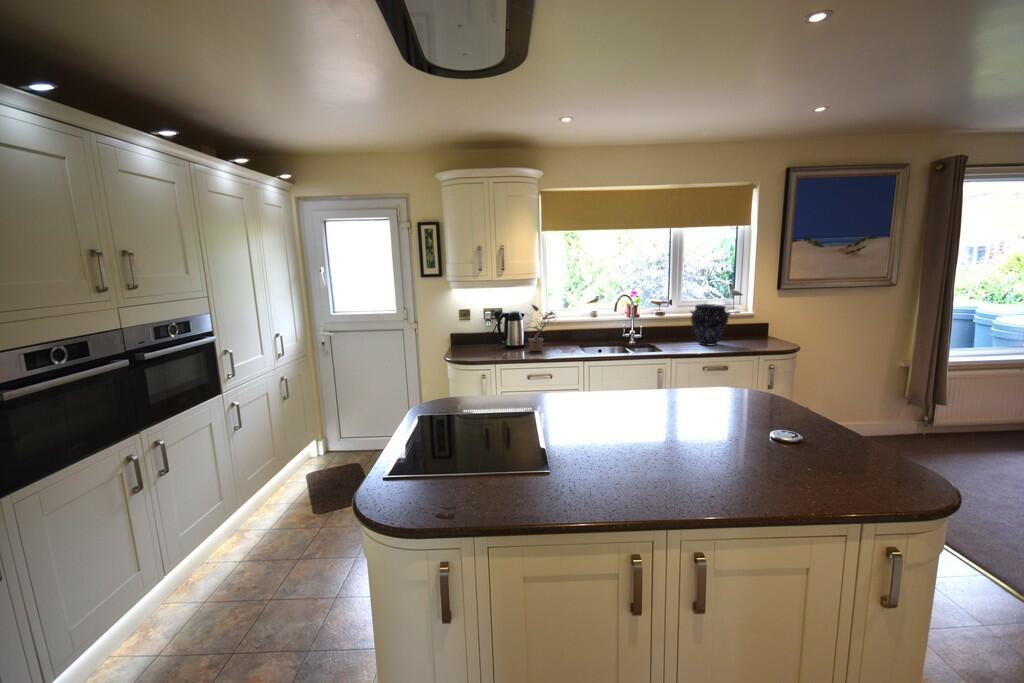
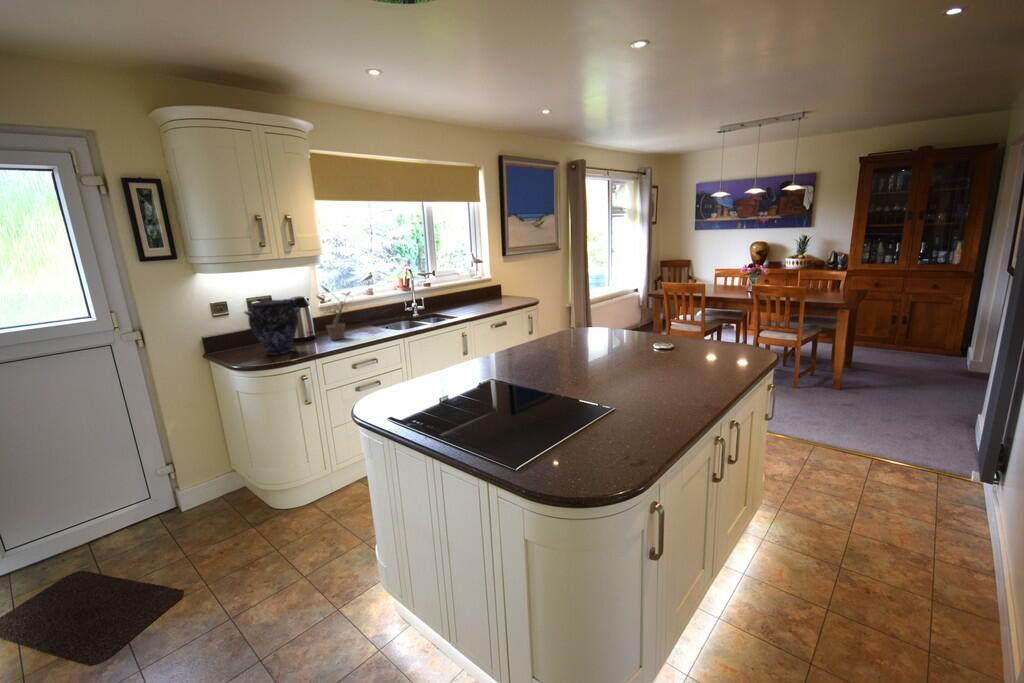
vase: present [691,304,730,345] -> present [245,300,300,355]

